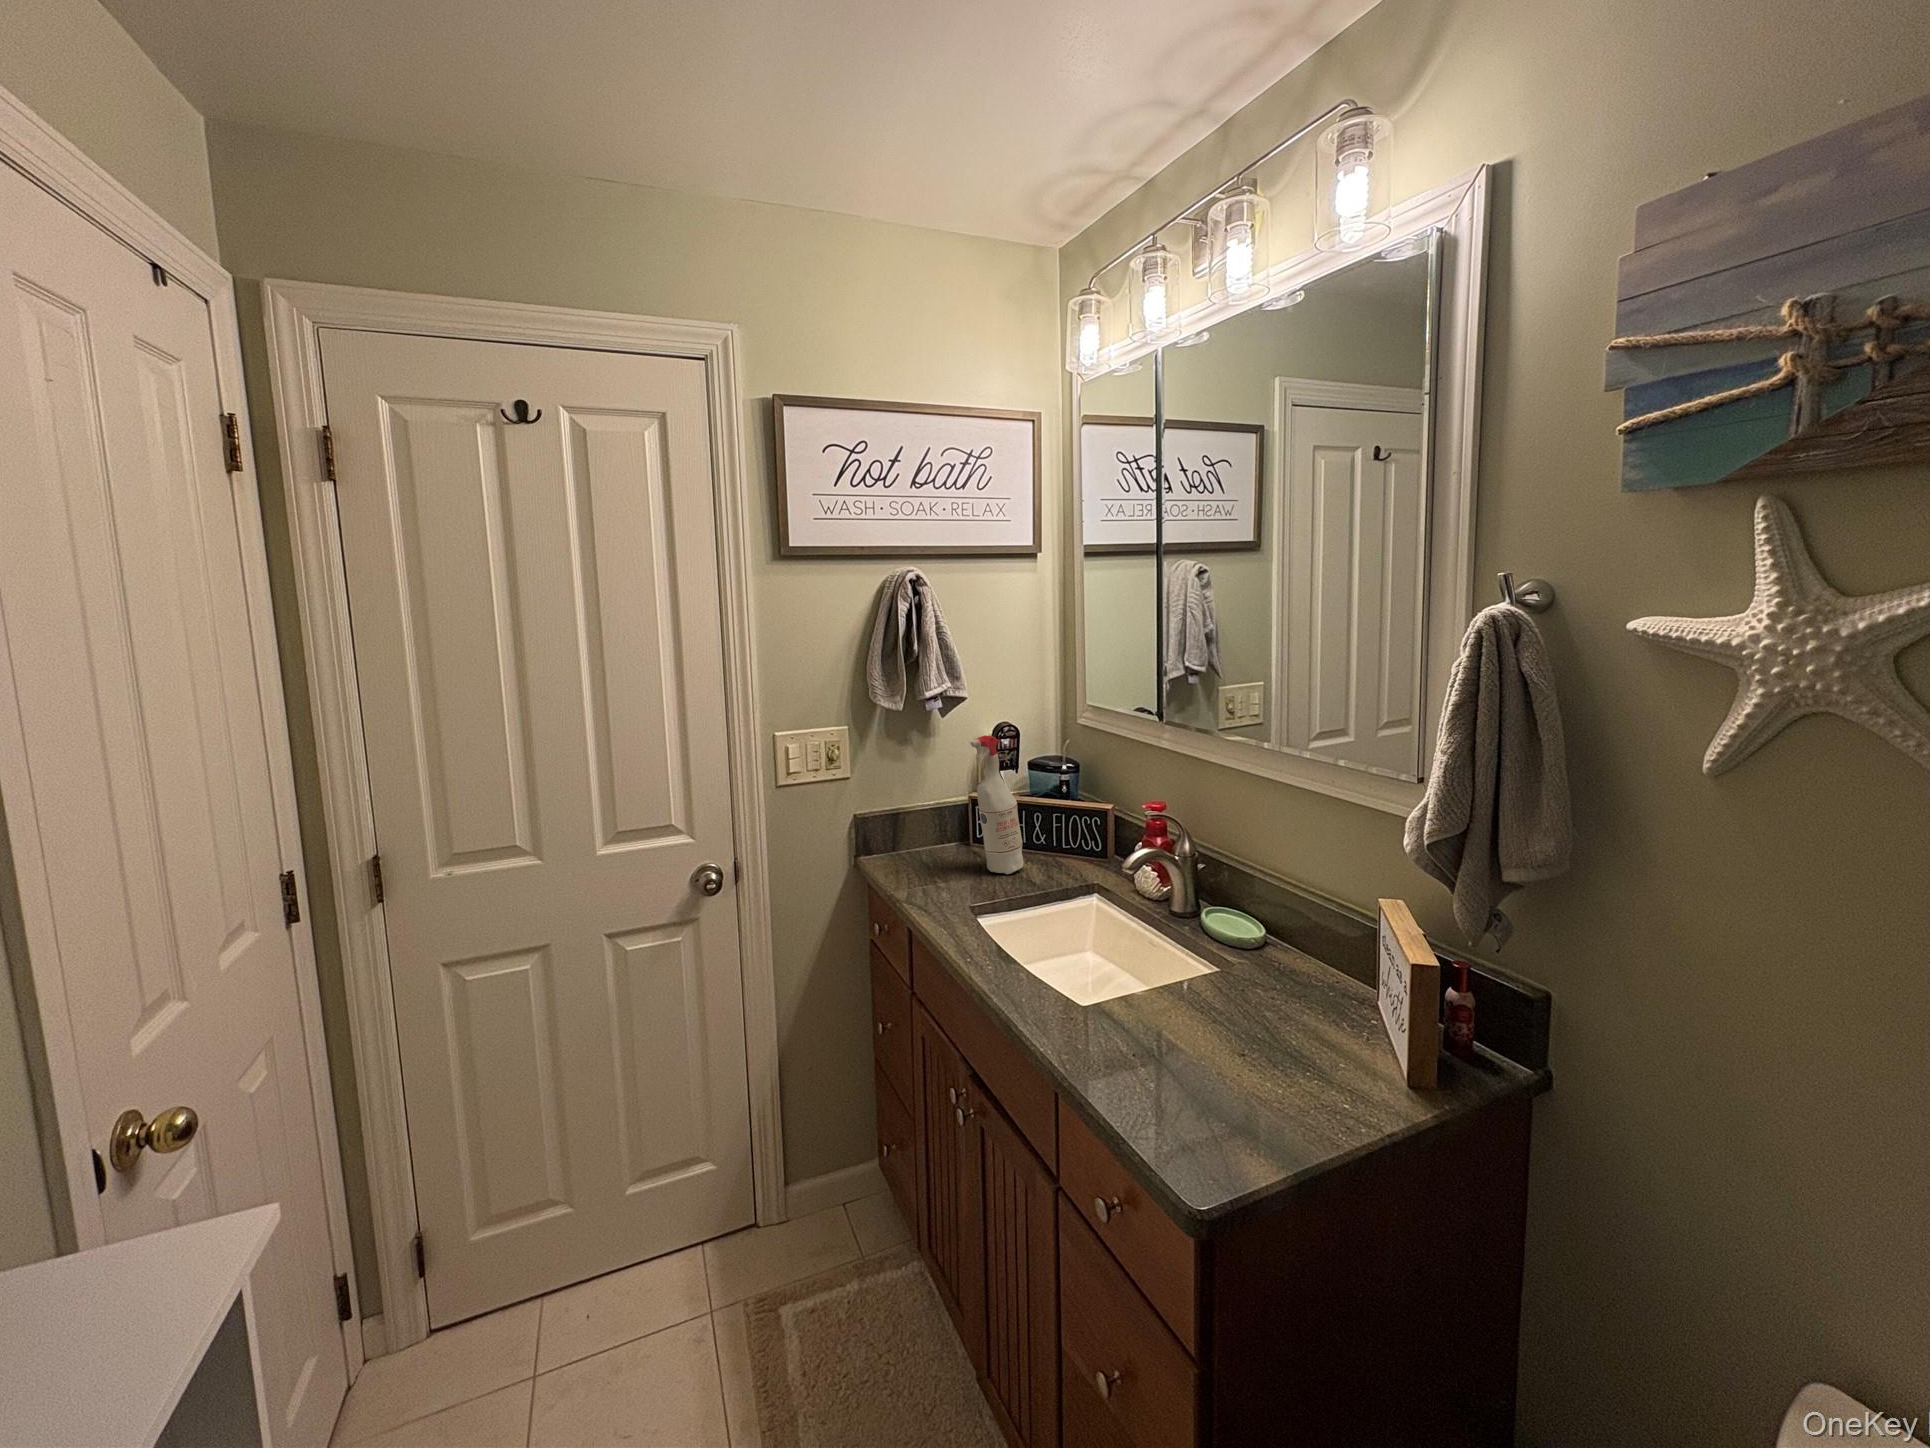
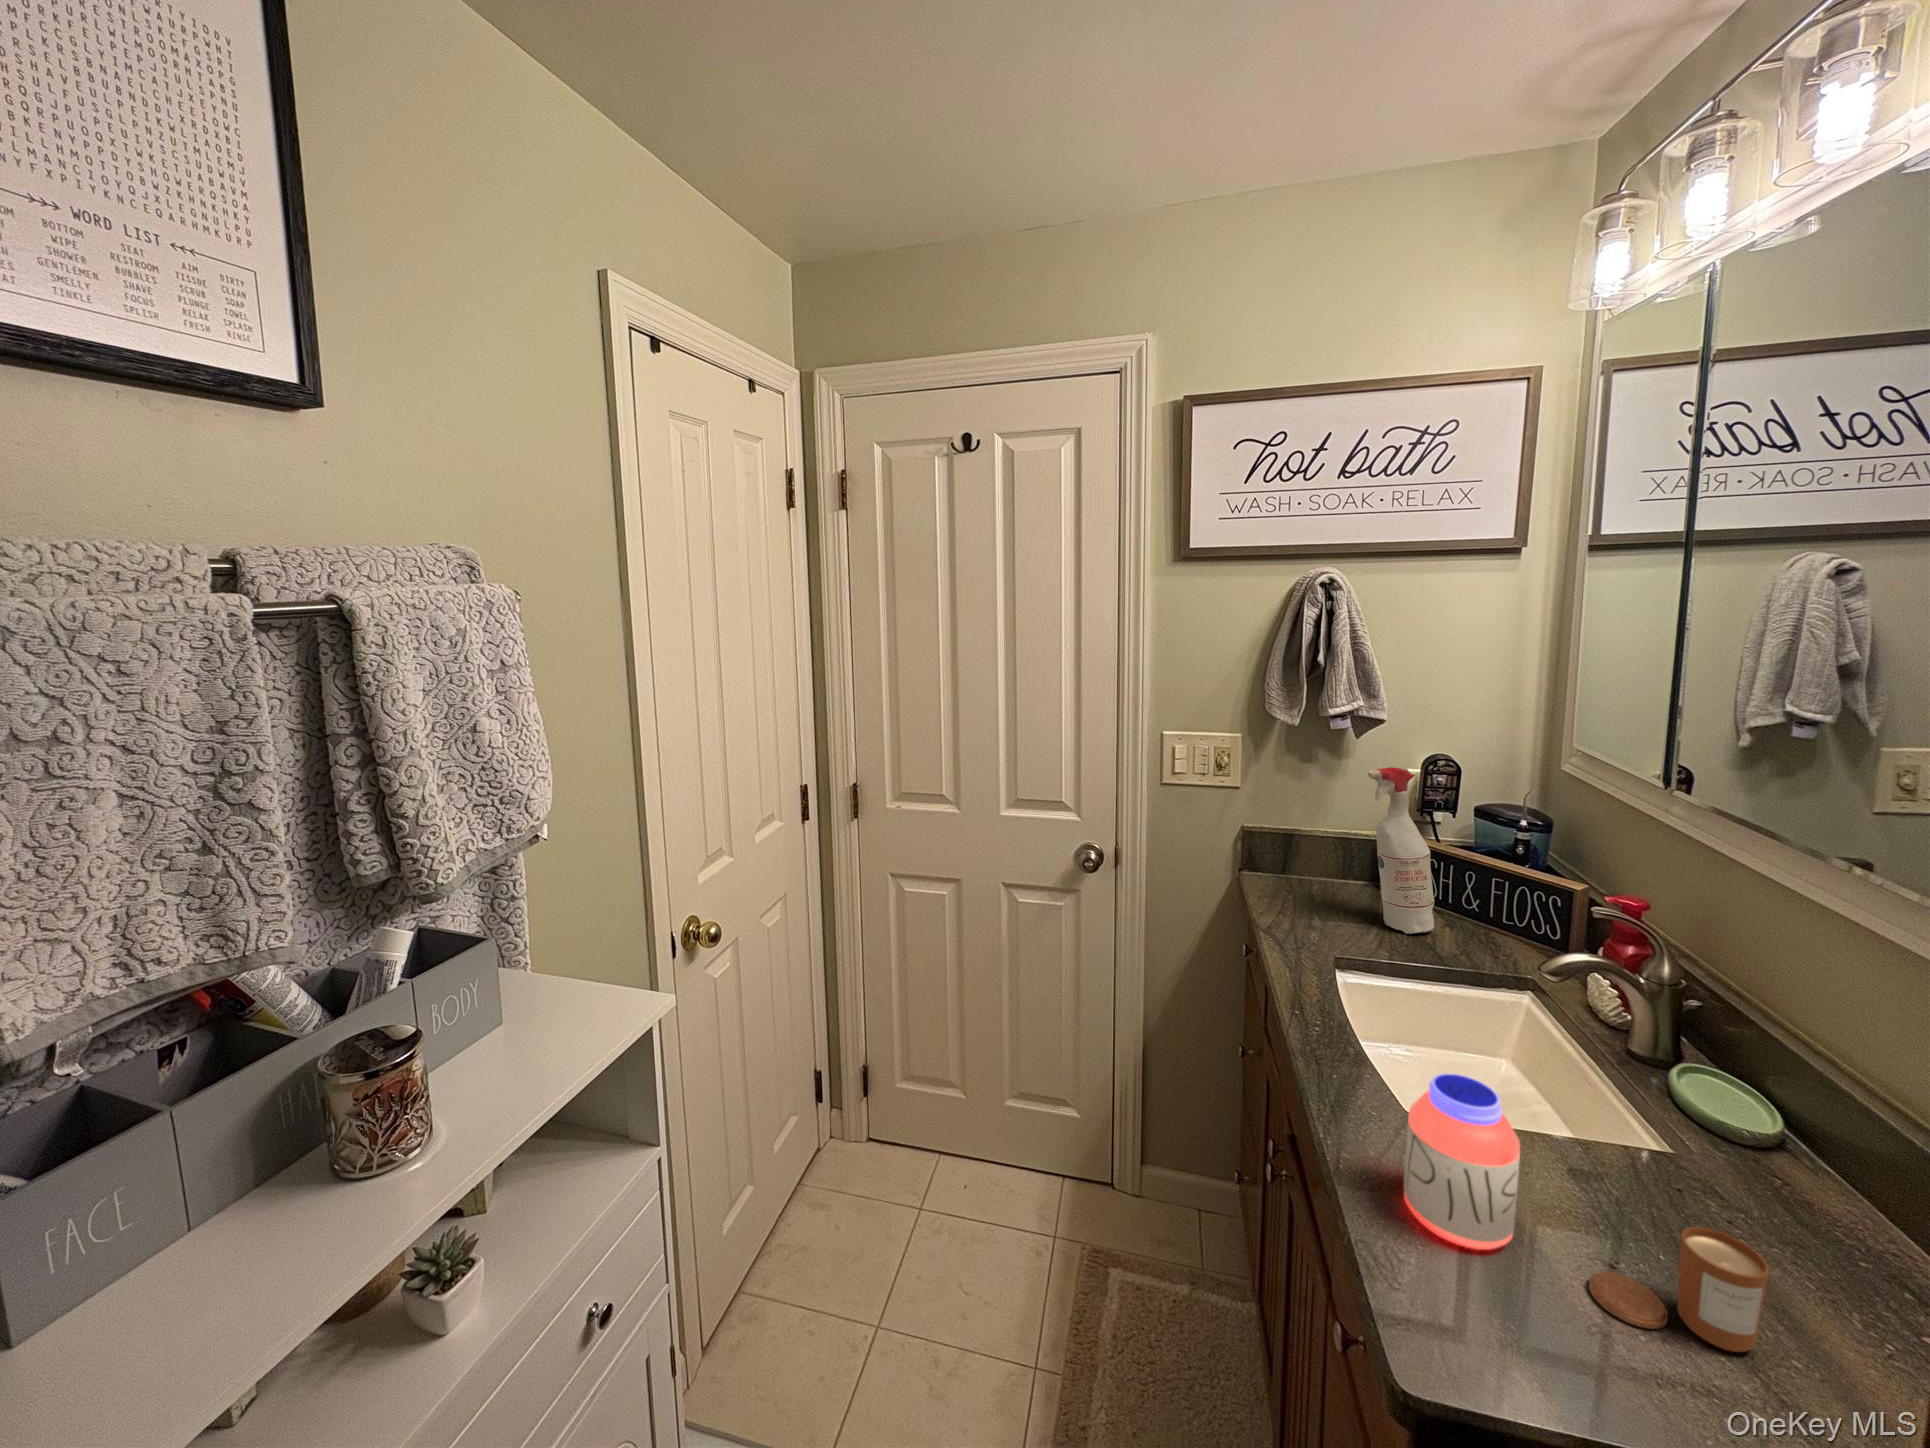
jar: none [1115,954,1191,1088] -> present [1404,1074,1520,1250]
candle: none [1238,1001,1326,1087] -> present [1589,1227,1769,1352]

